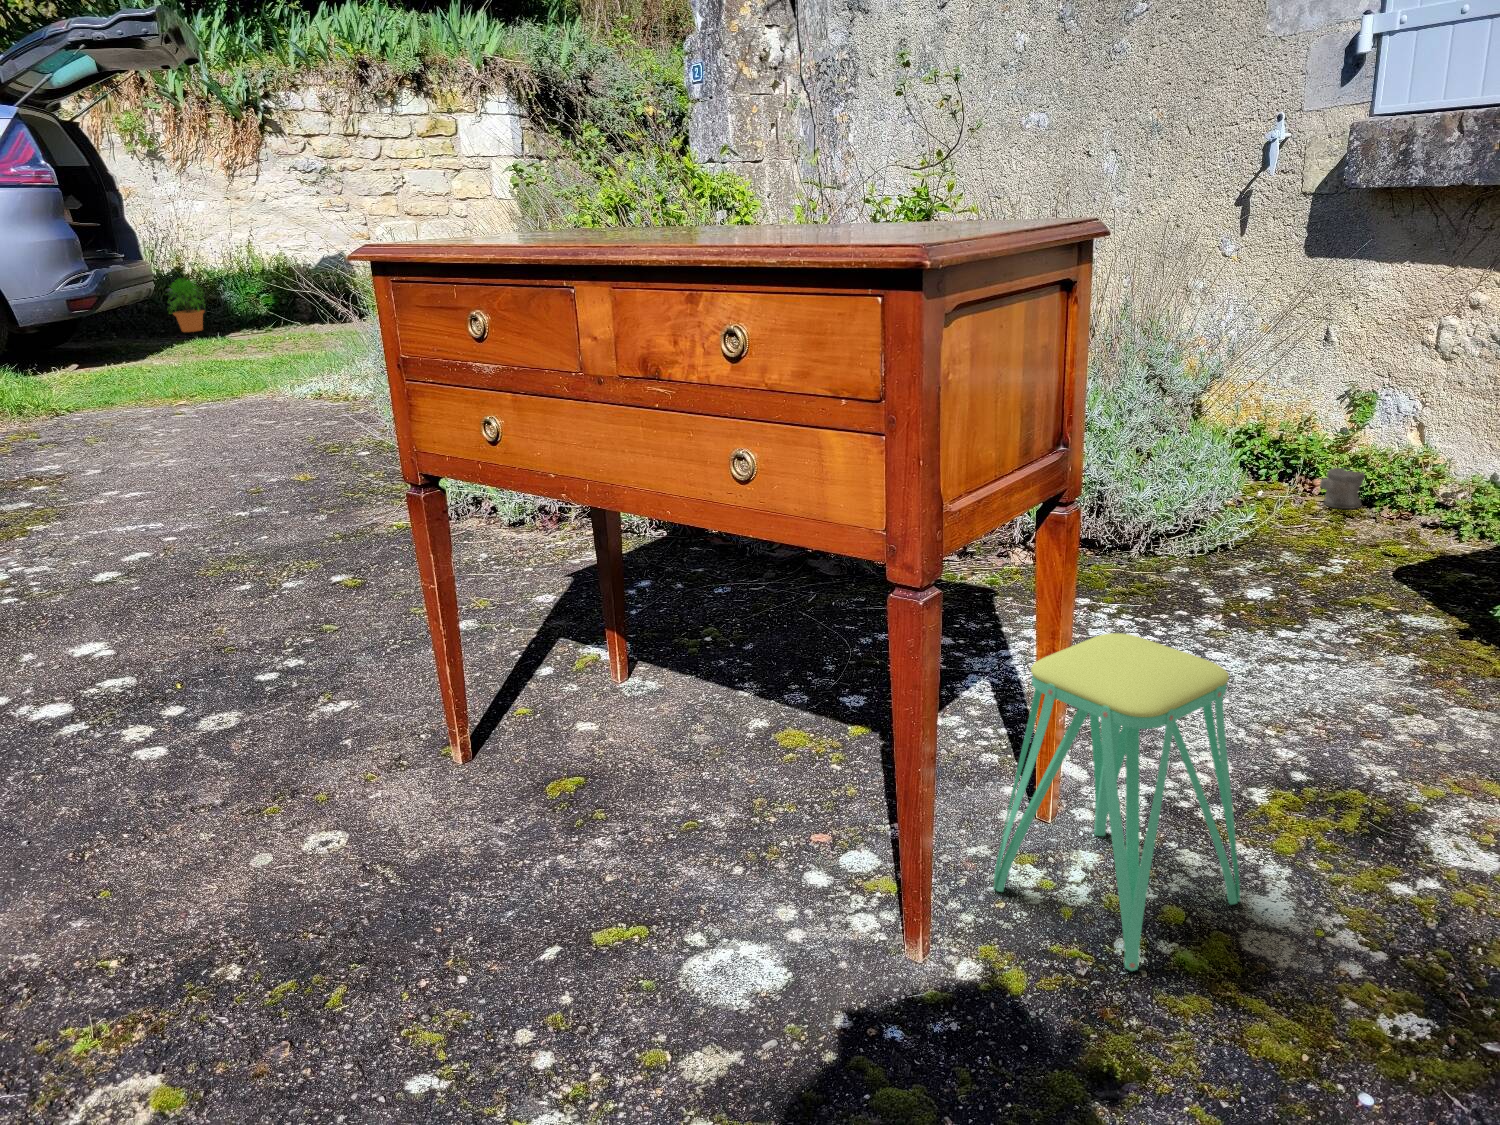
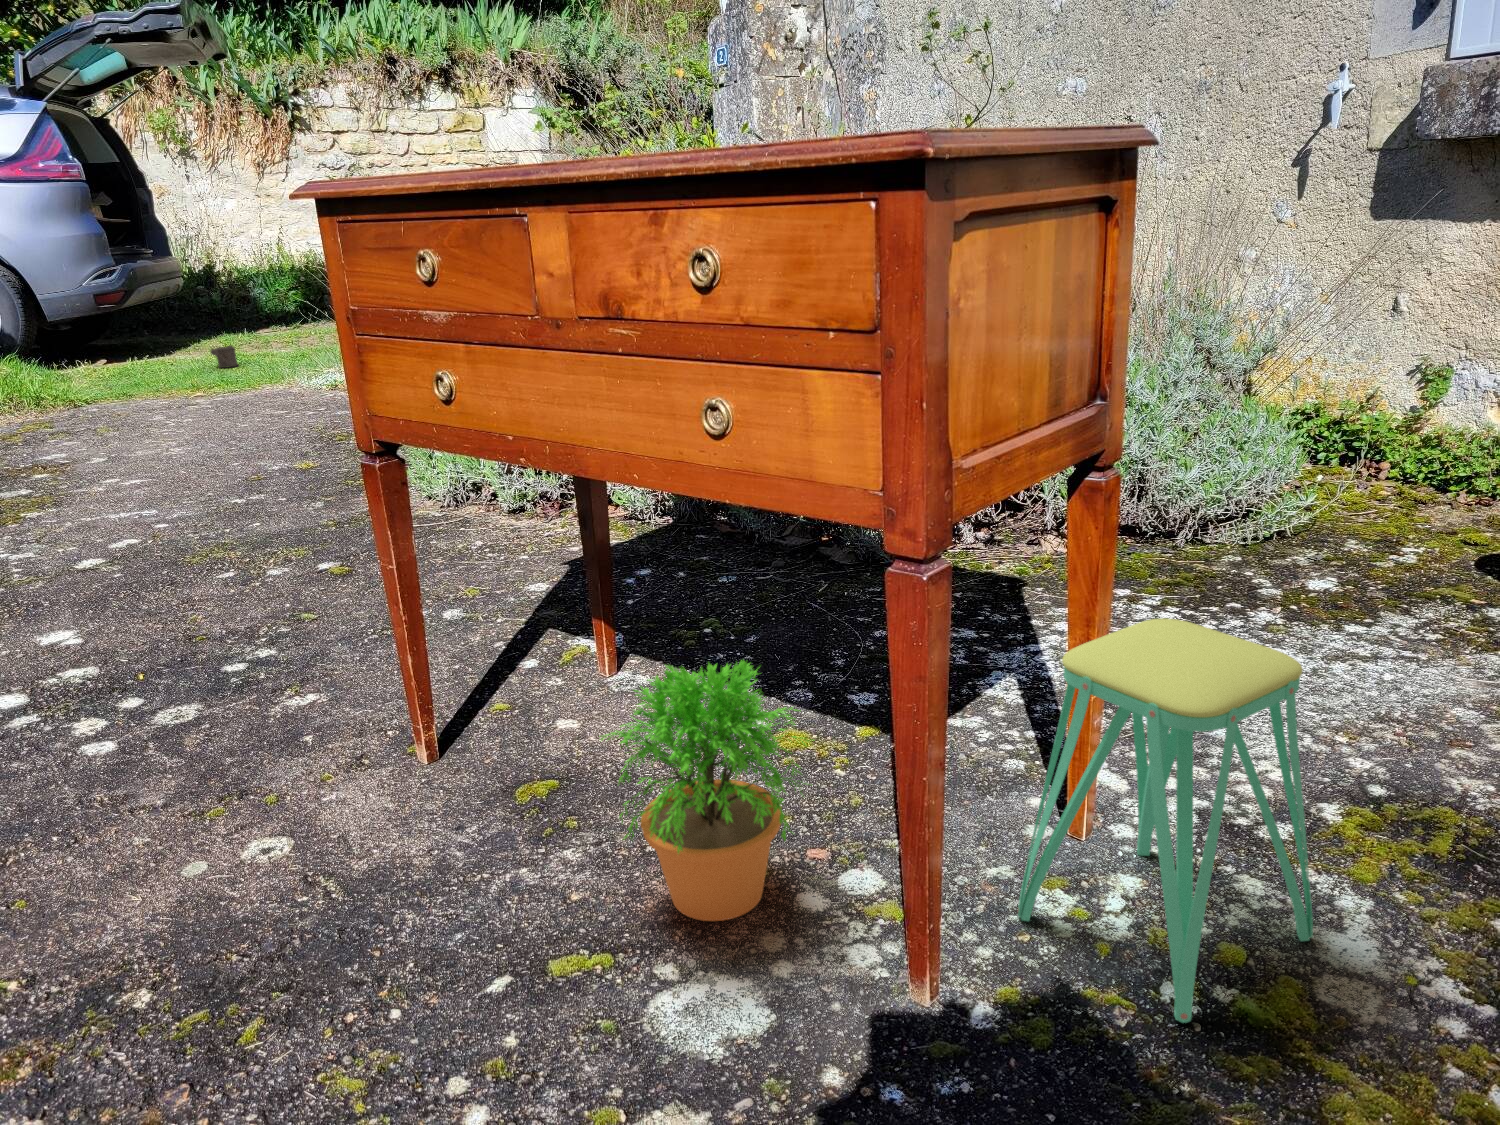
potted plant: present [168,279,205,332] -> present [601,660,805,921]
watering can: present [1320,468,1365,509] -> present [211,345,238,368]

